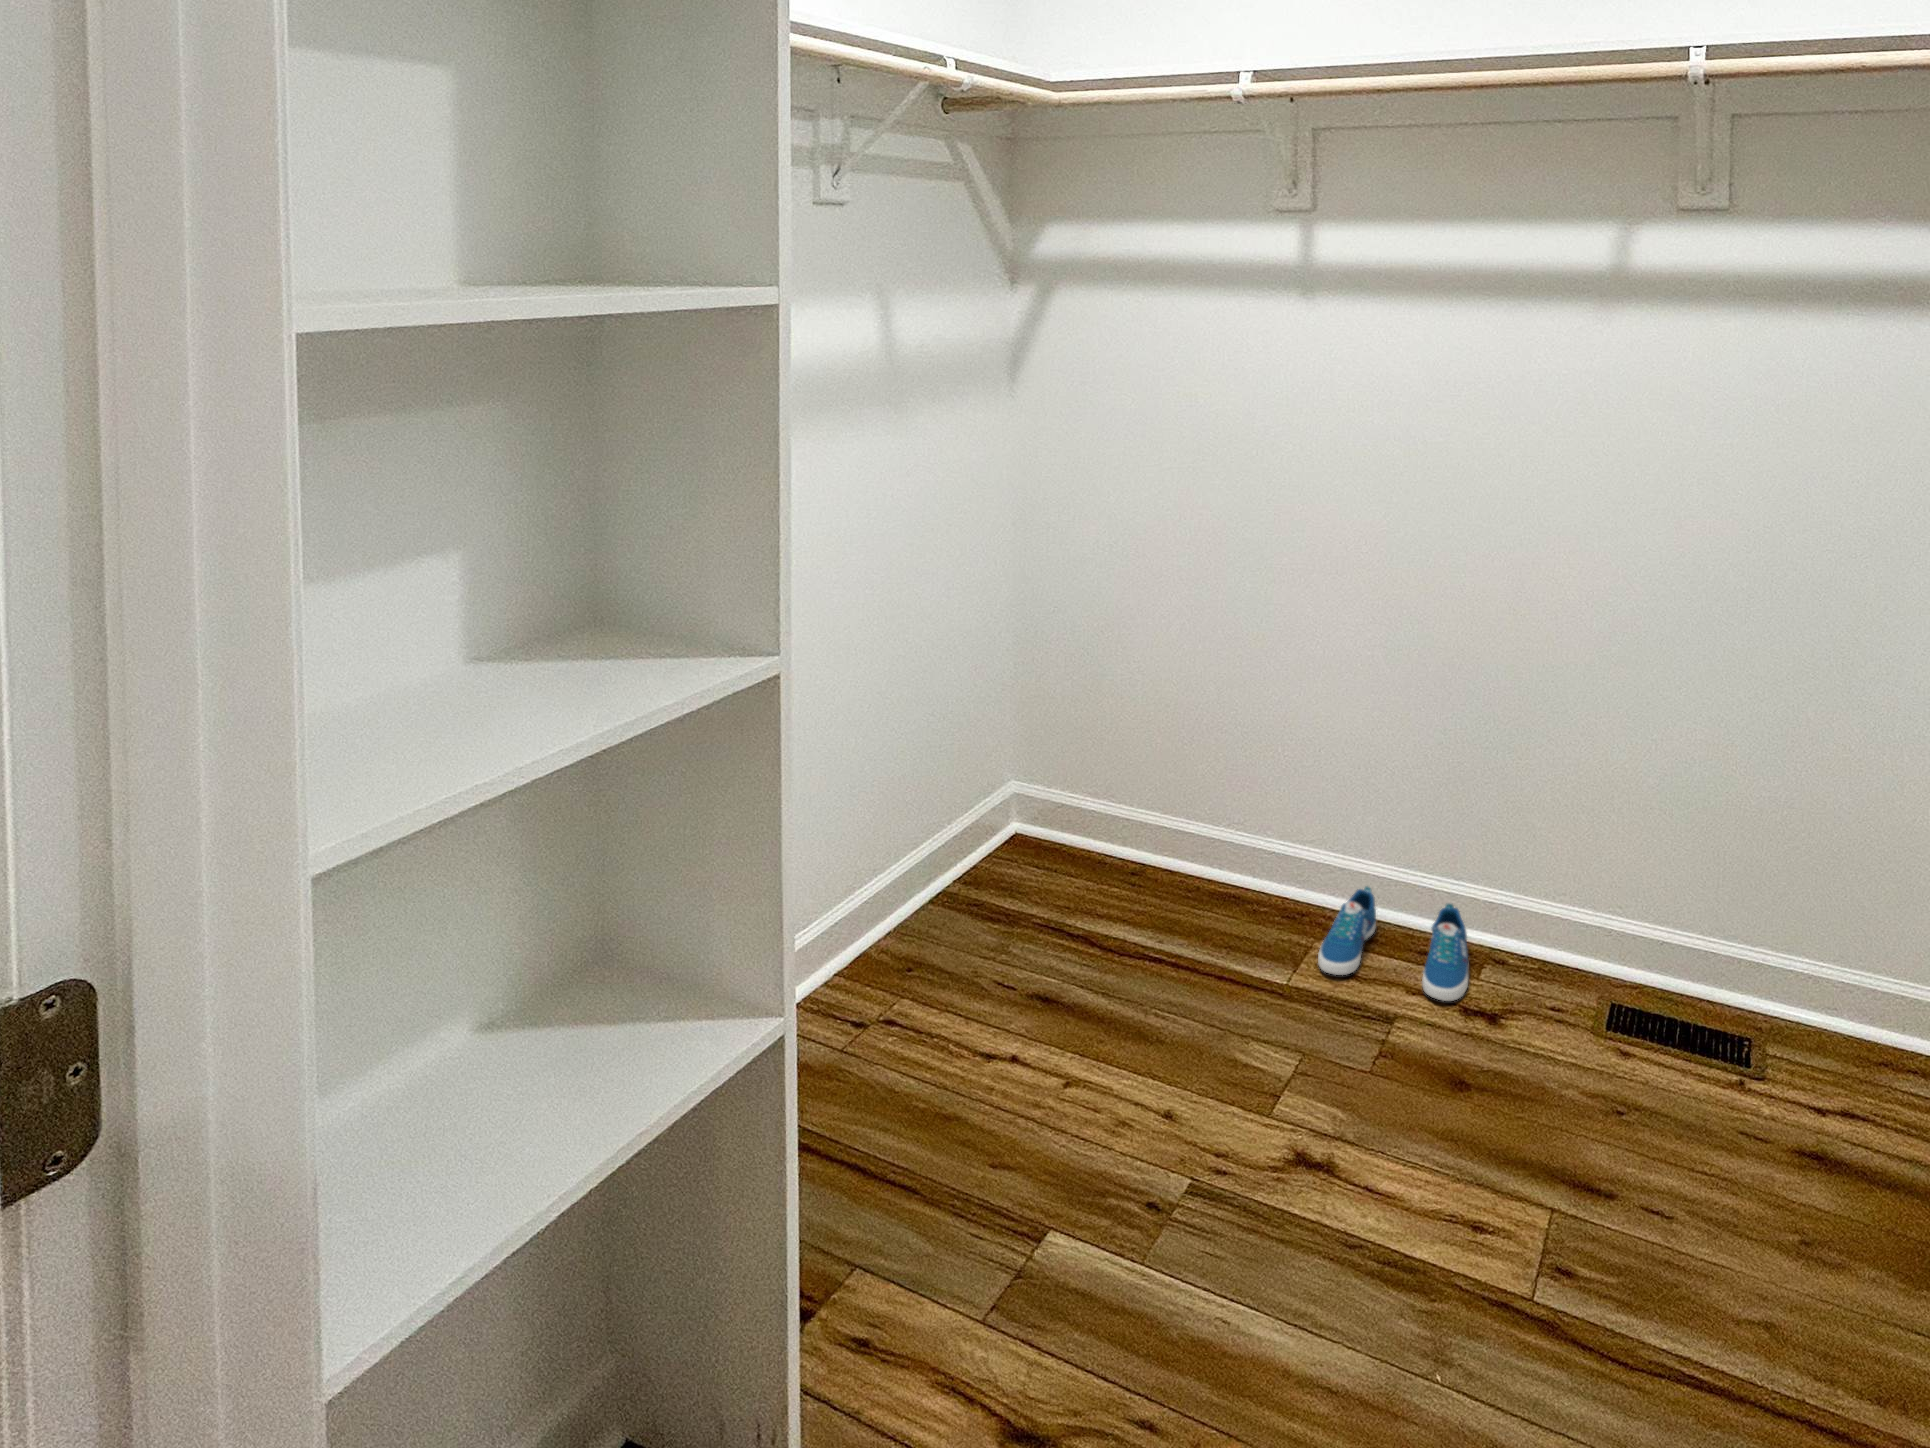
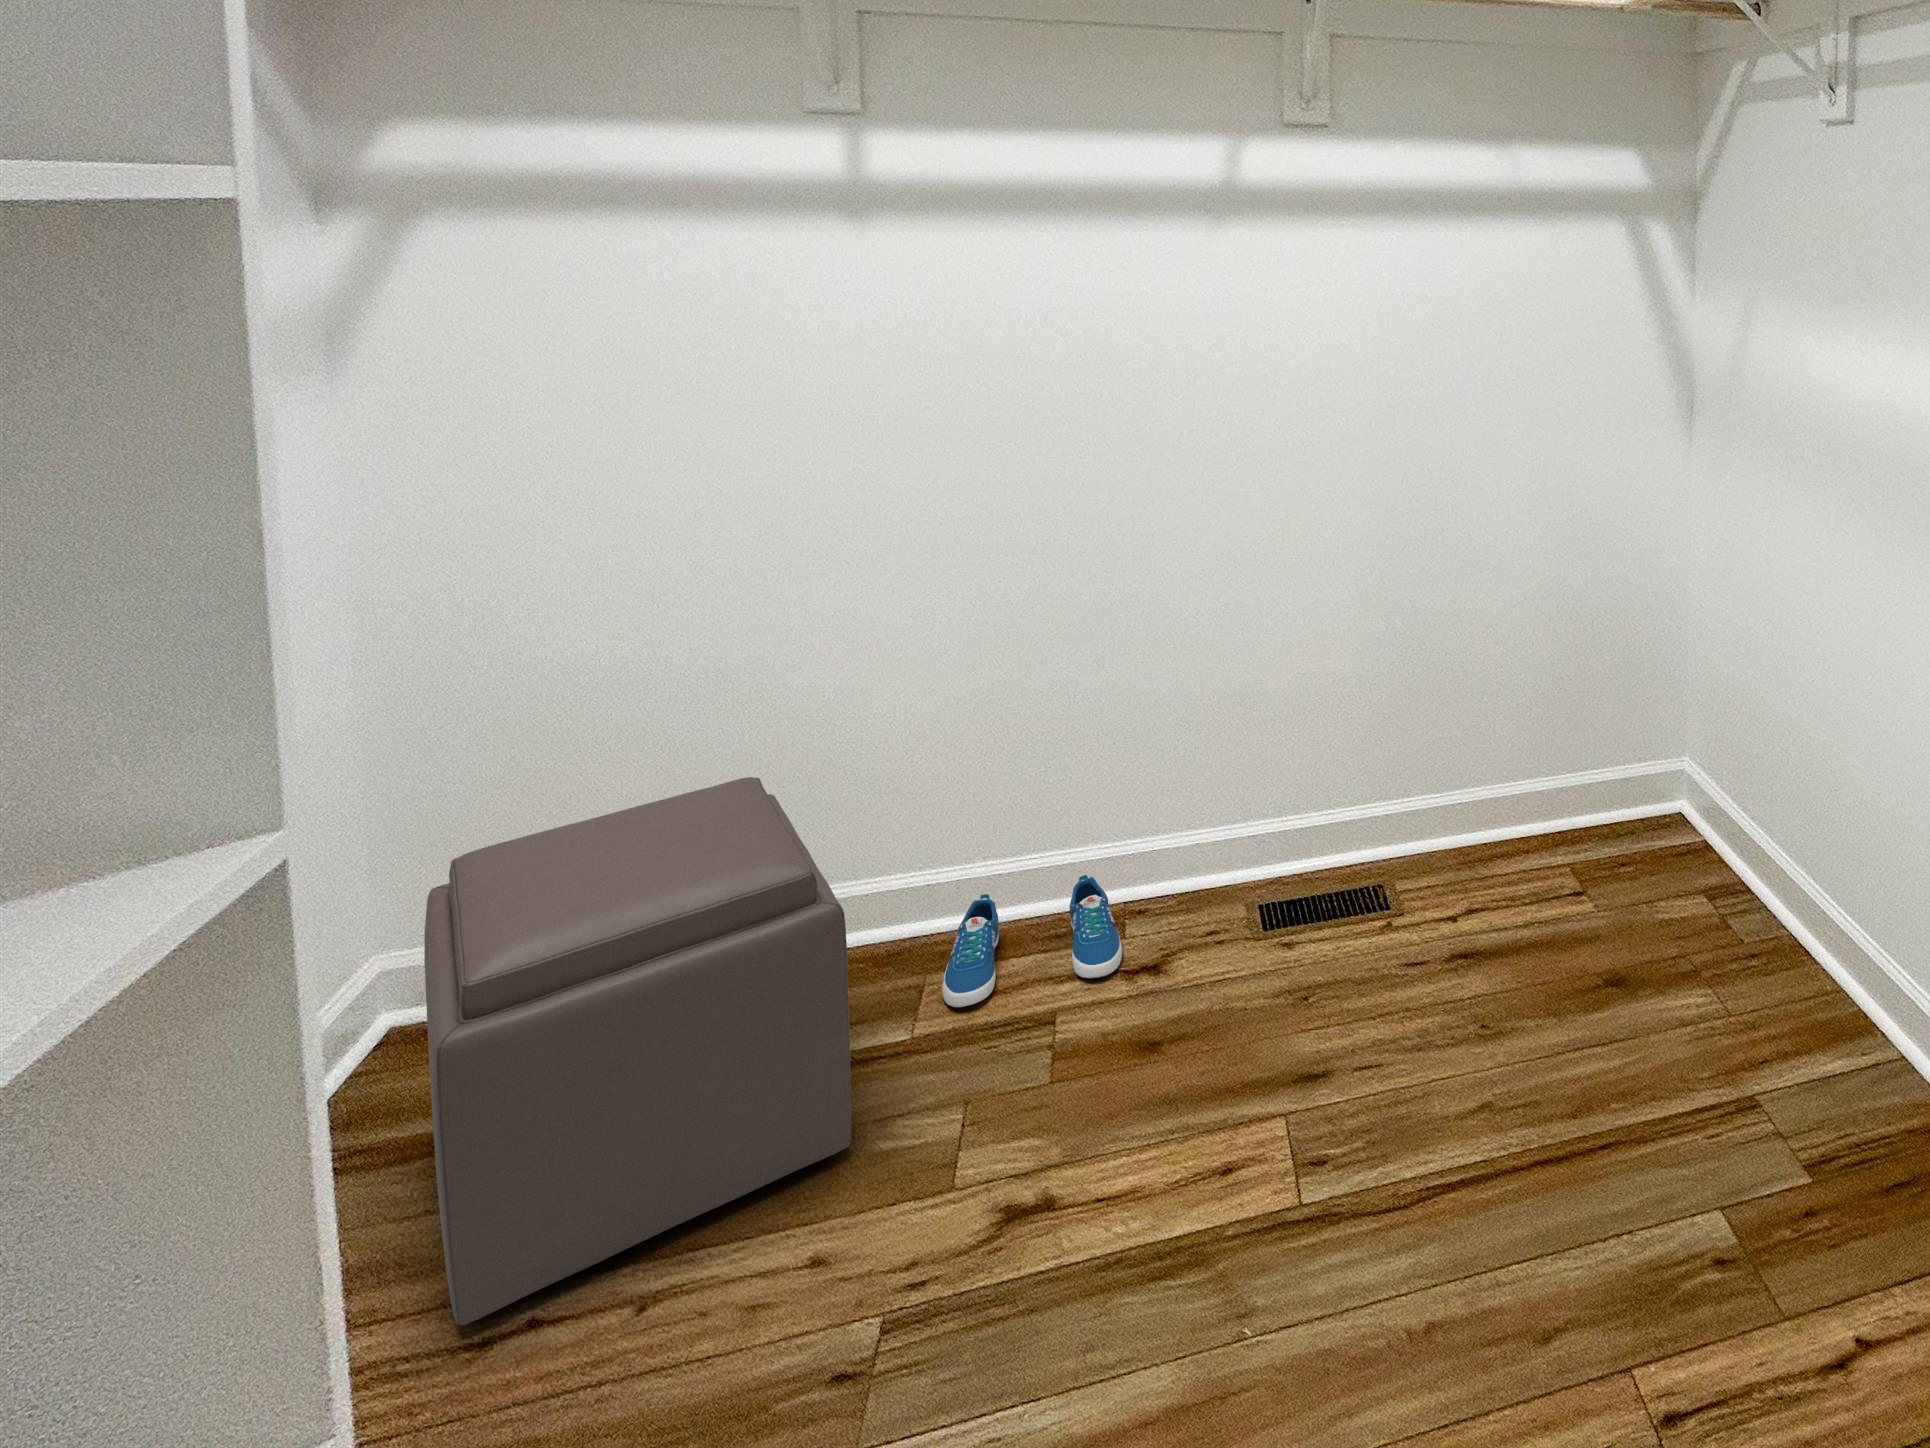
ottoman: none [978,721,1222,1041] -> present [424,777,851,1325]

